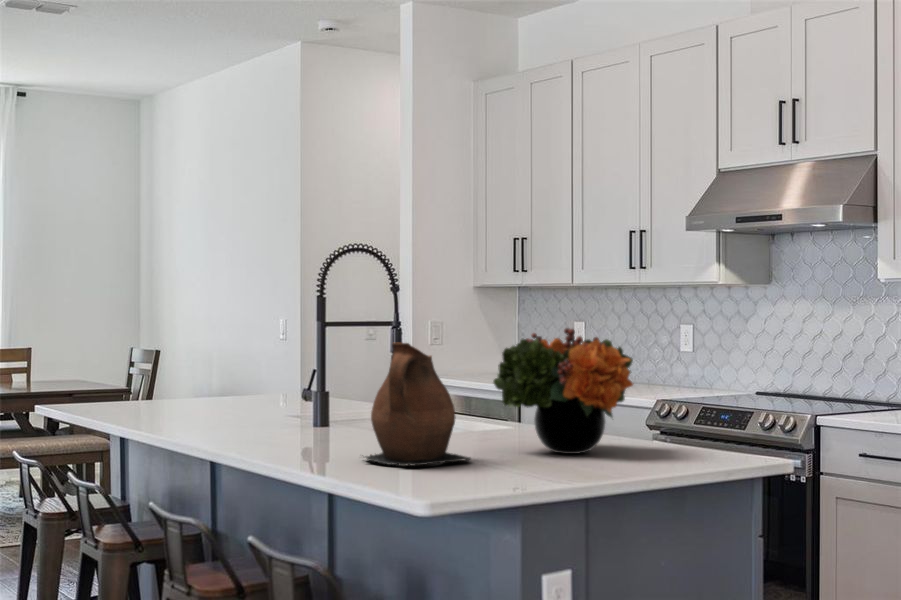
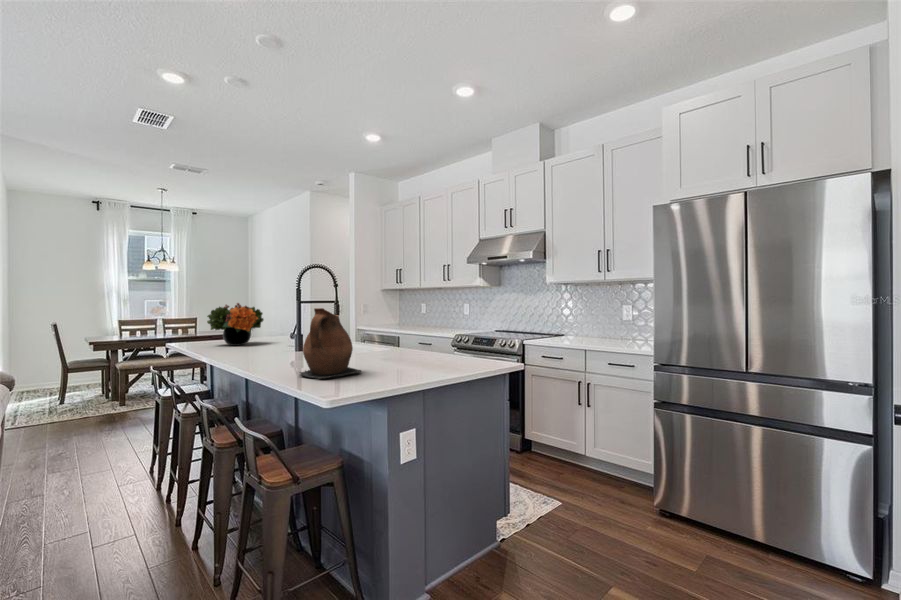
flower arrangement: present [493,328,633,454] -> present [207,303,264,346]

